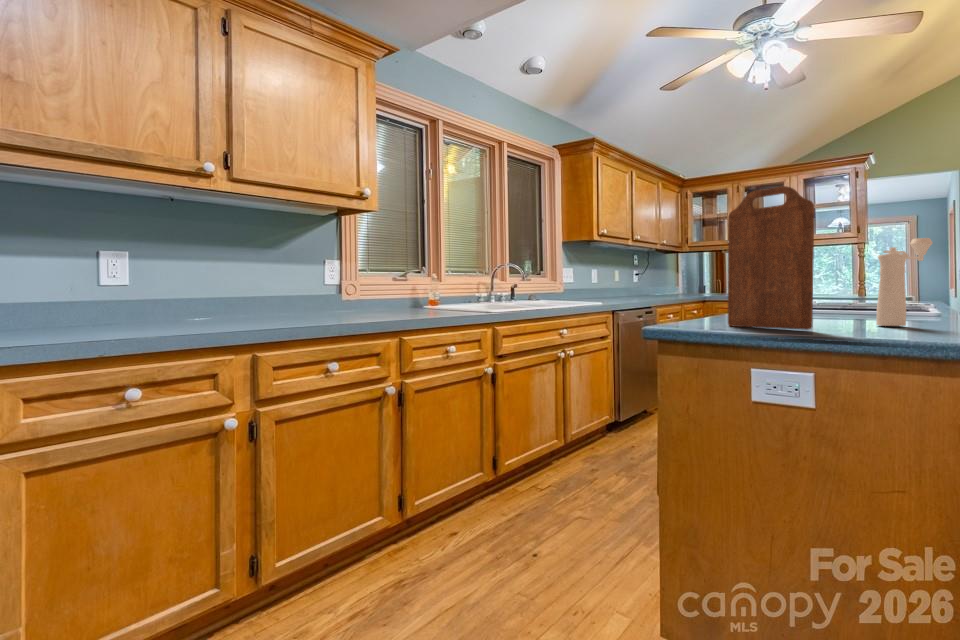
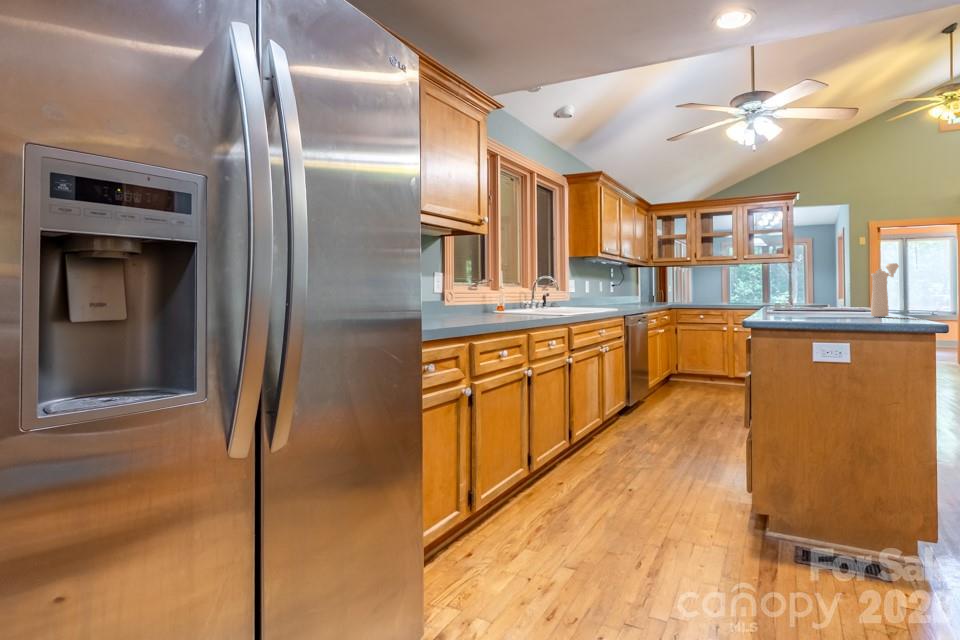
cutting board: present [728,186,814,330] -> none [785,231,842,318]

